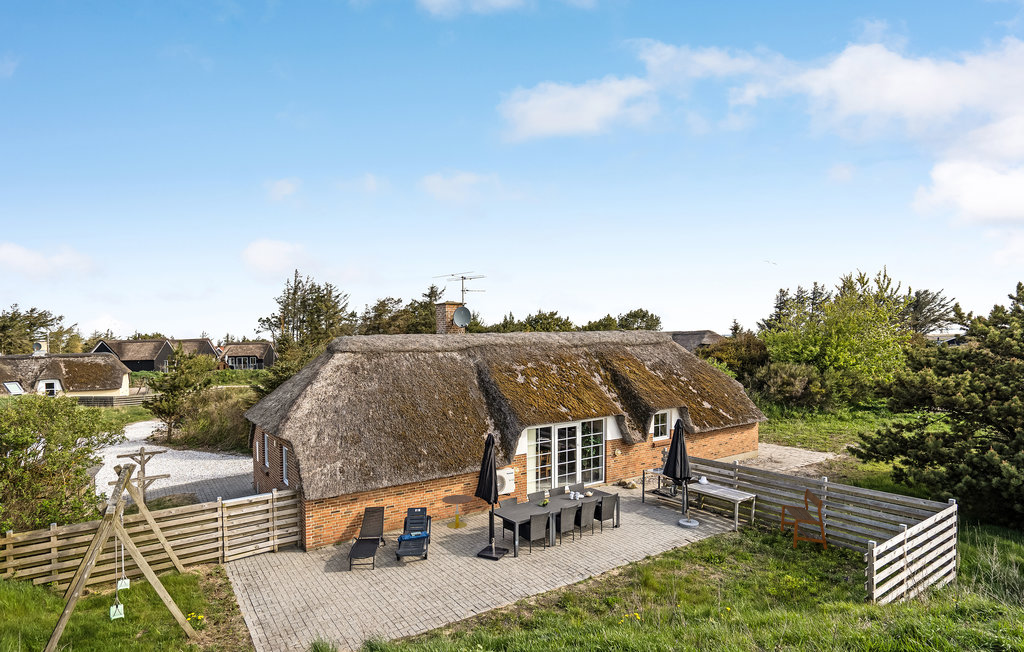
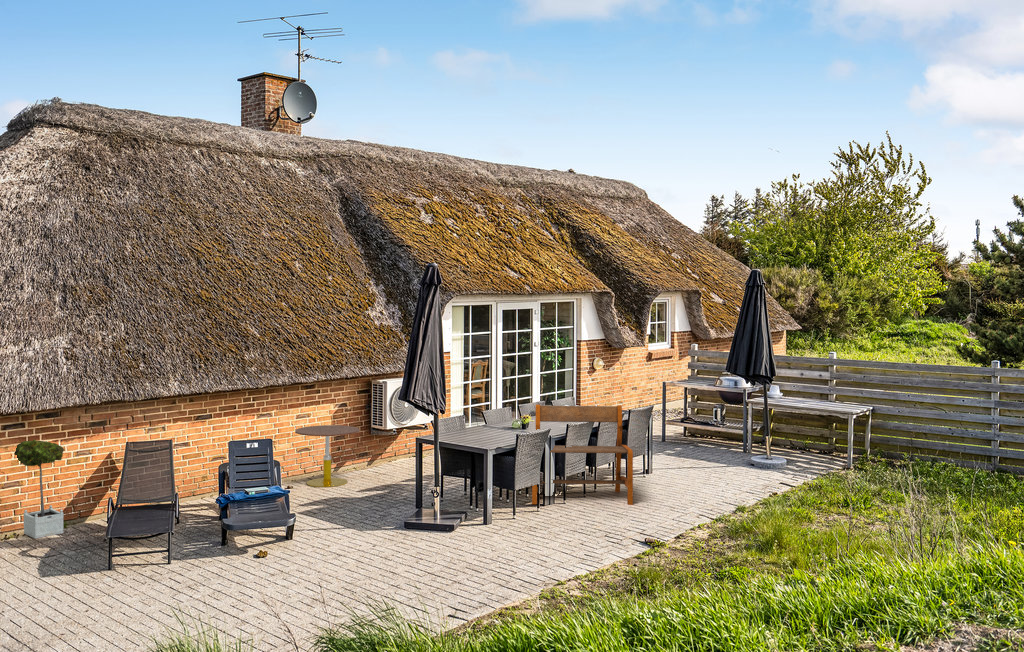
bench: present [781,489,827,549] -> present [532,405,633,505]
potted tree: none [315,509,335,553] -> present [14,440,64,538]

